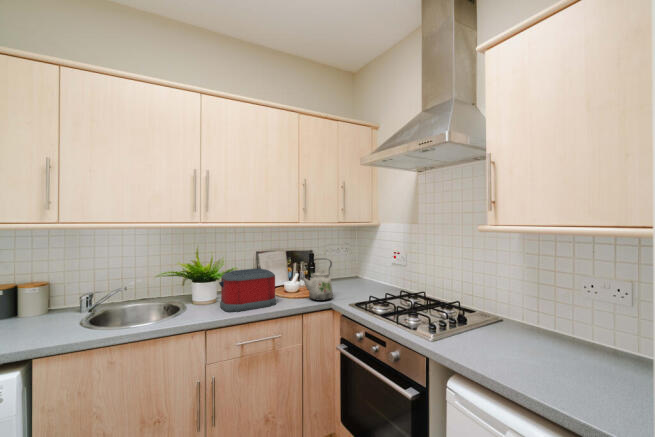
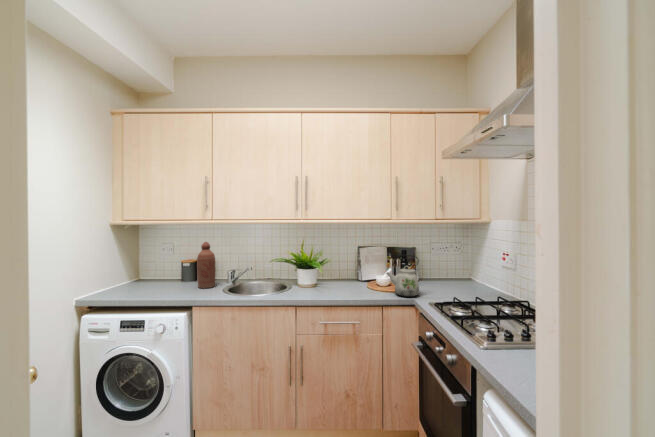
bottle: none [25,256,60,327] -> present [197,242,215,288]
toaster: present [219,268,276,312] -> none [313,261,362,296]

